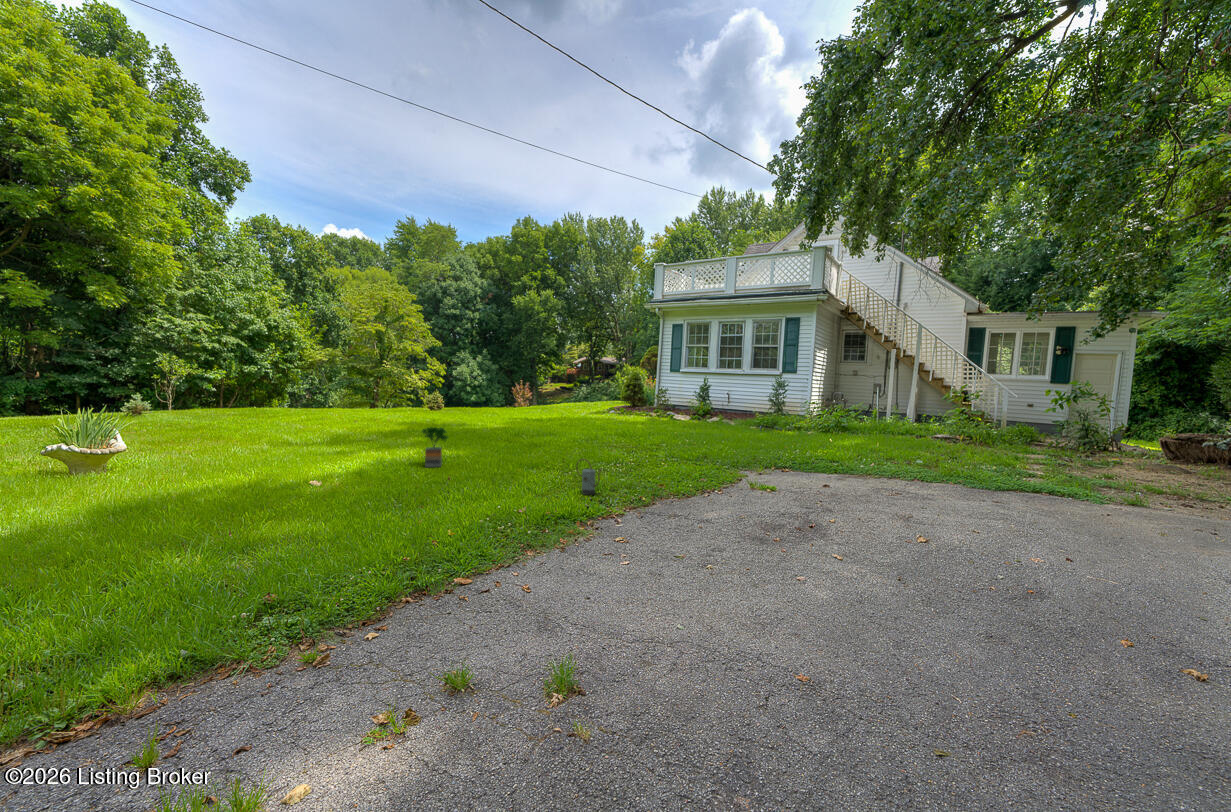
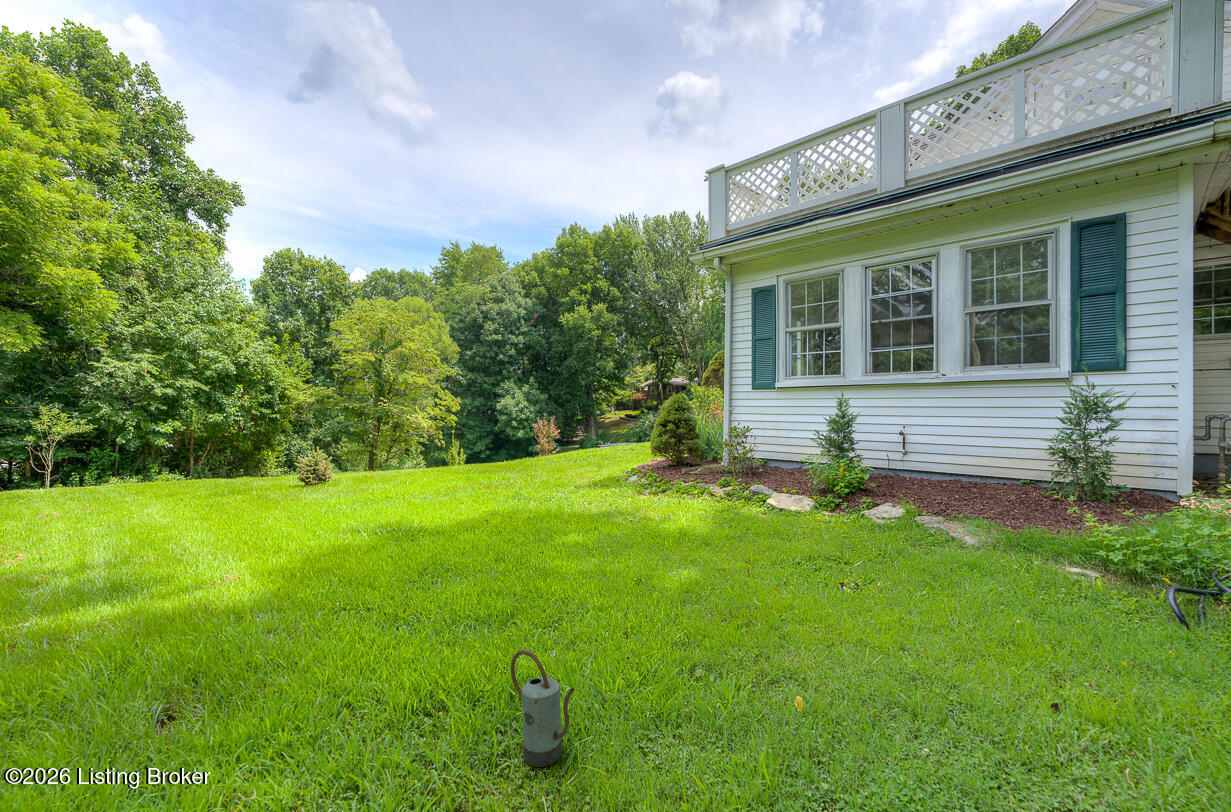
potted tree: present [422,427,448,467] -> none [259,528,319,615]

